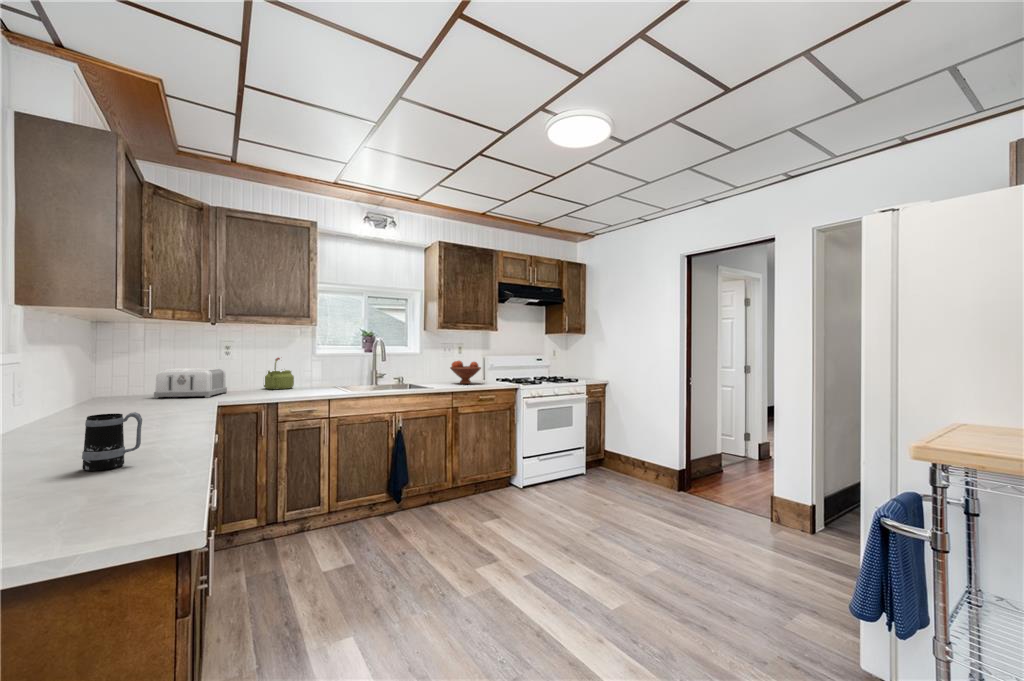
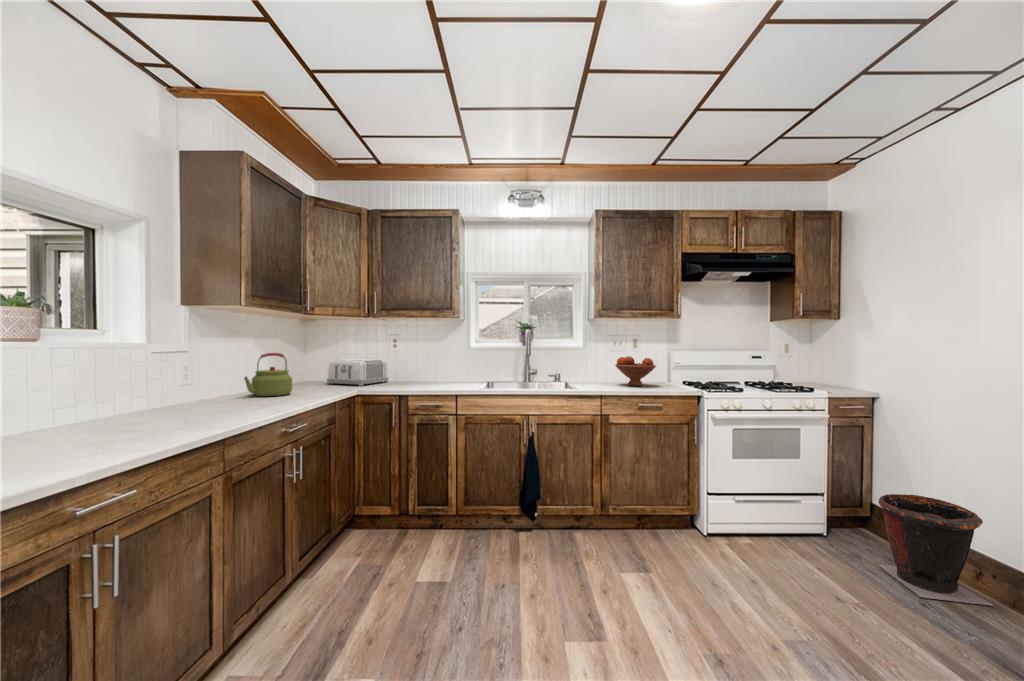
kettle: present [264,358,294,389] -> present [244,353,292,396]
mug: present [82,412,142,471] -> none [50,402,101,457]
waste bin: none [614,439,665,494] -> present [879,494,994,606]

